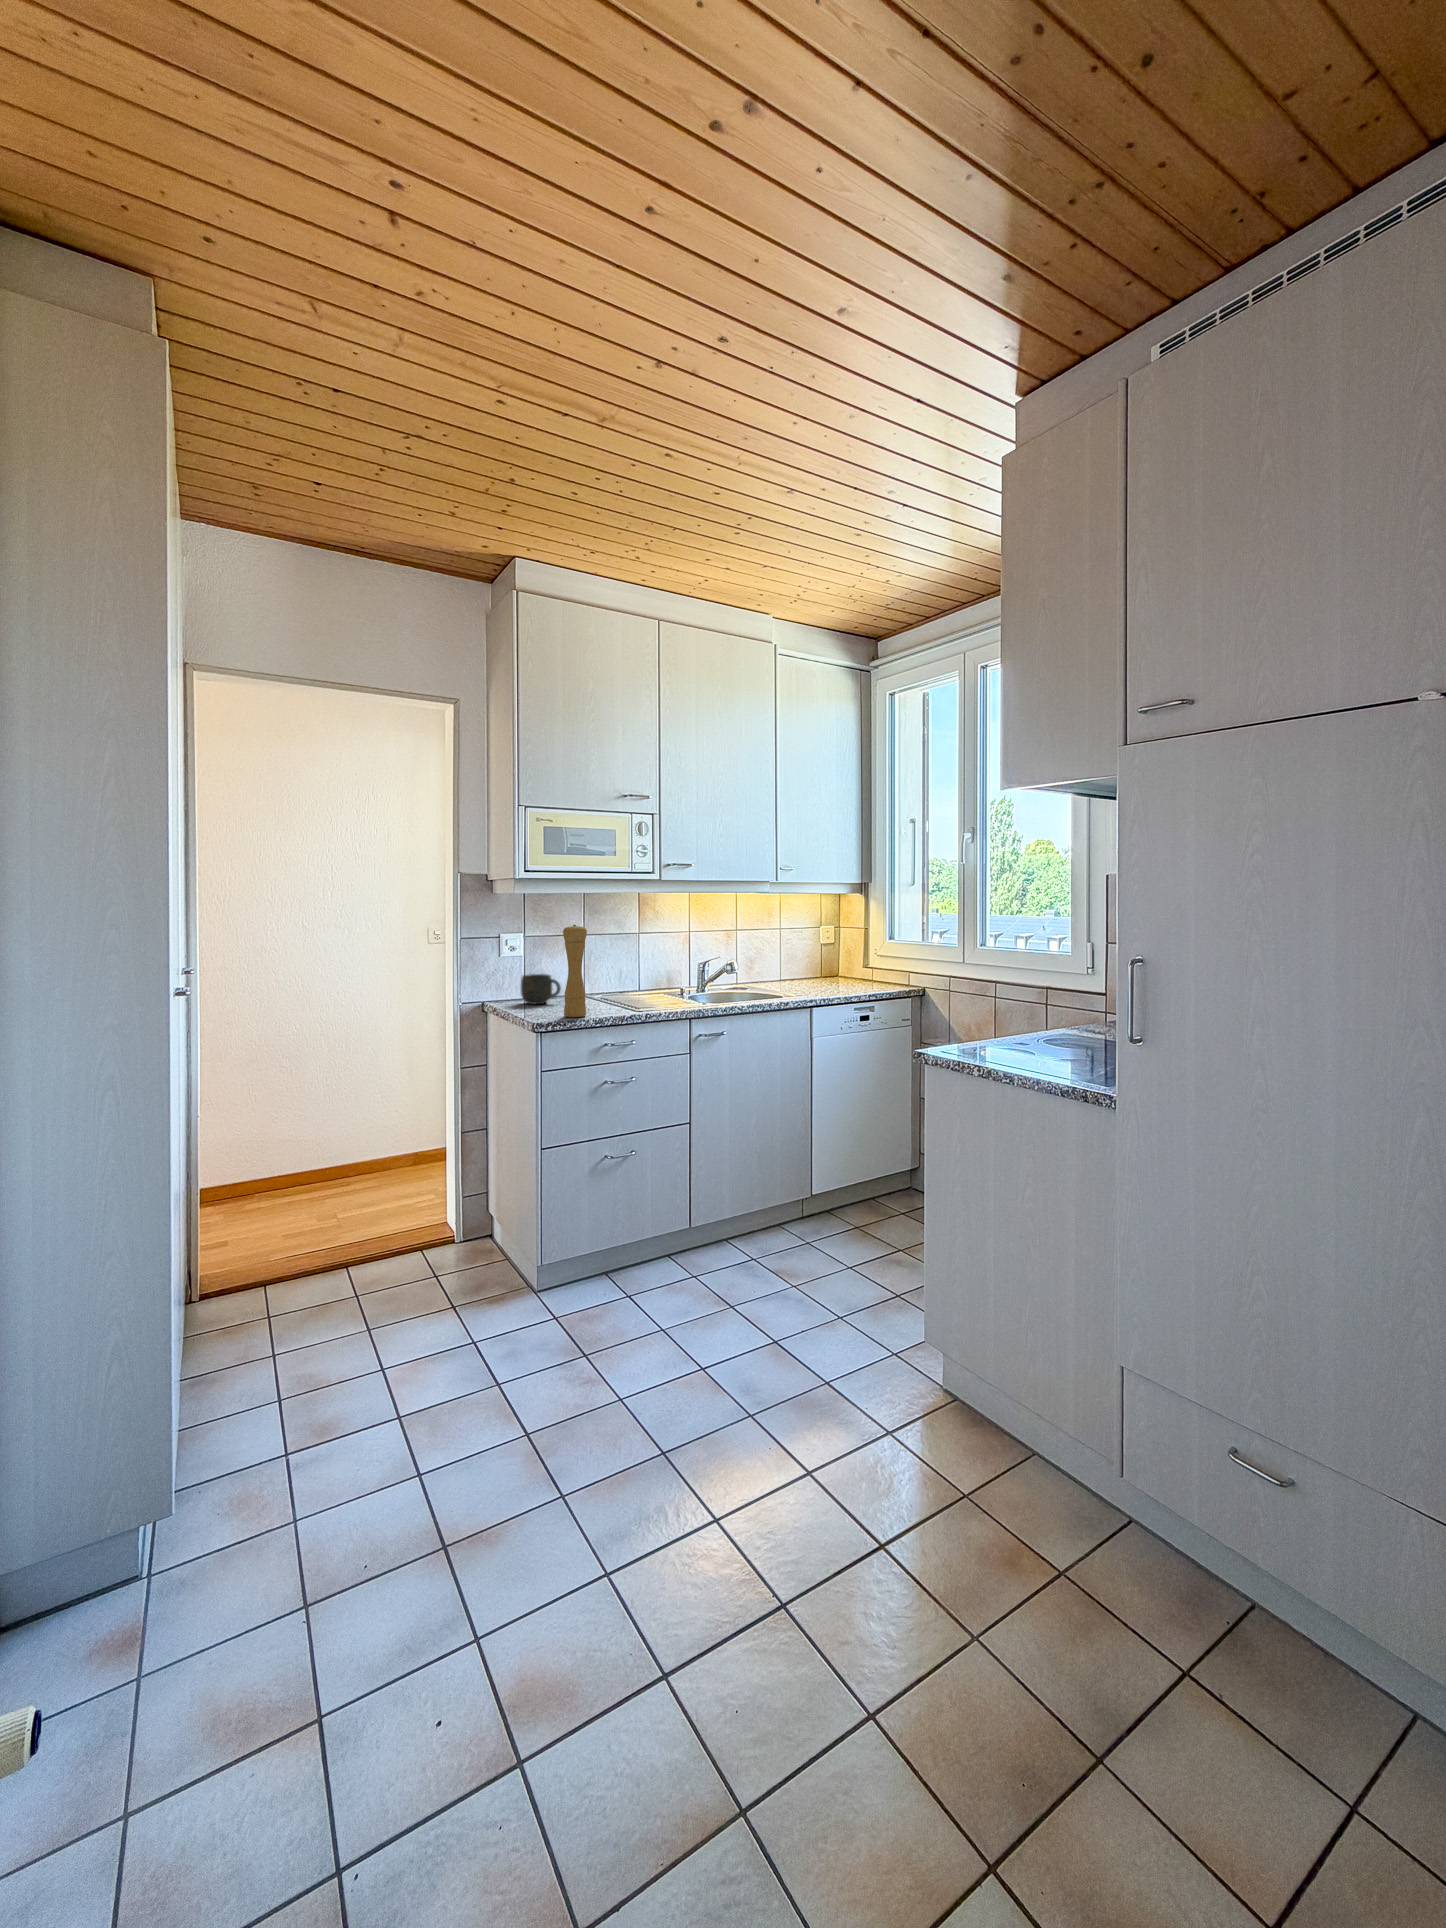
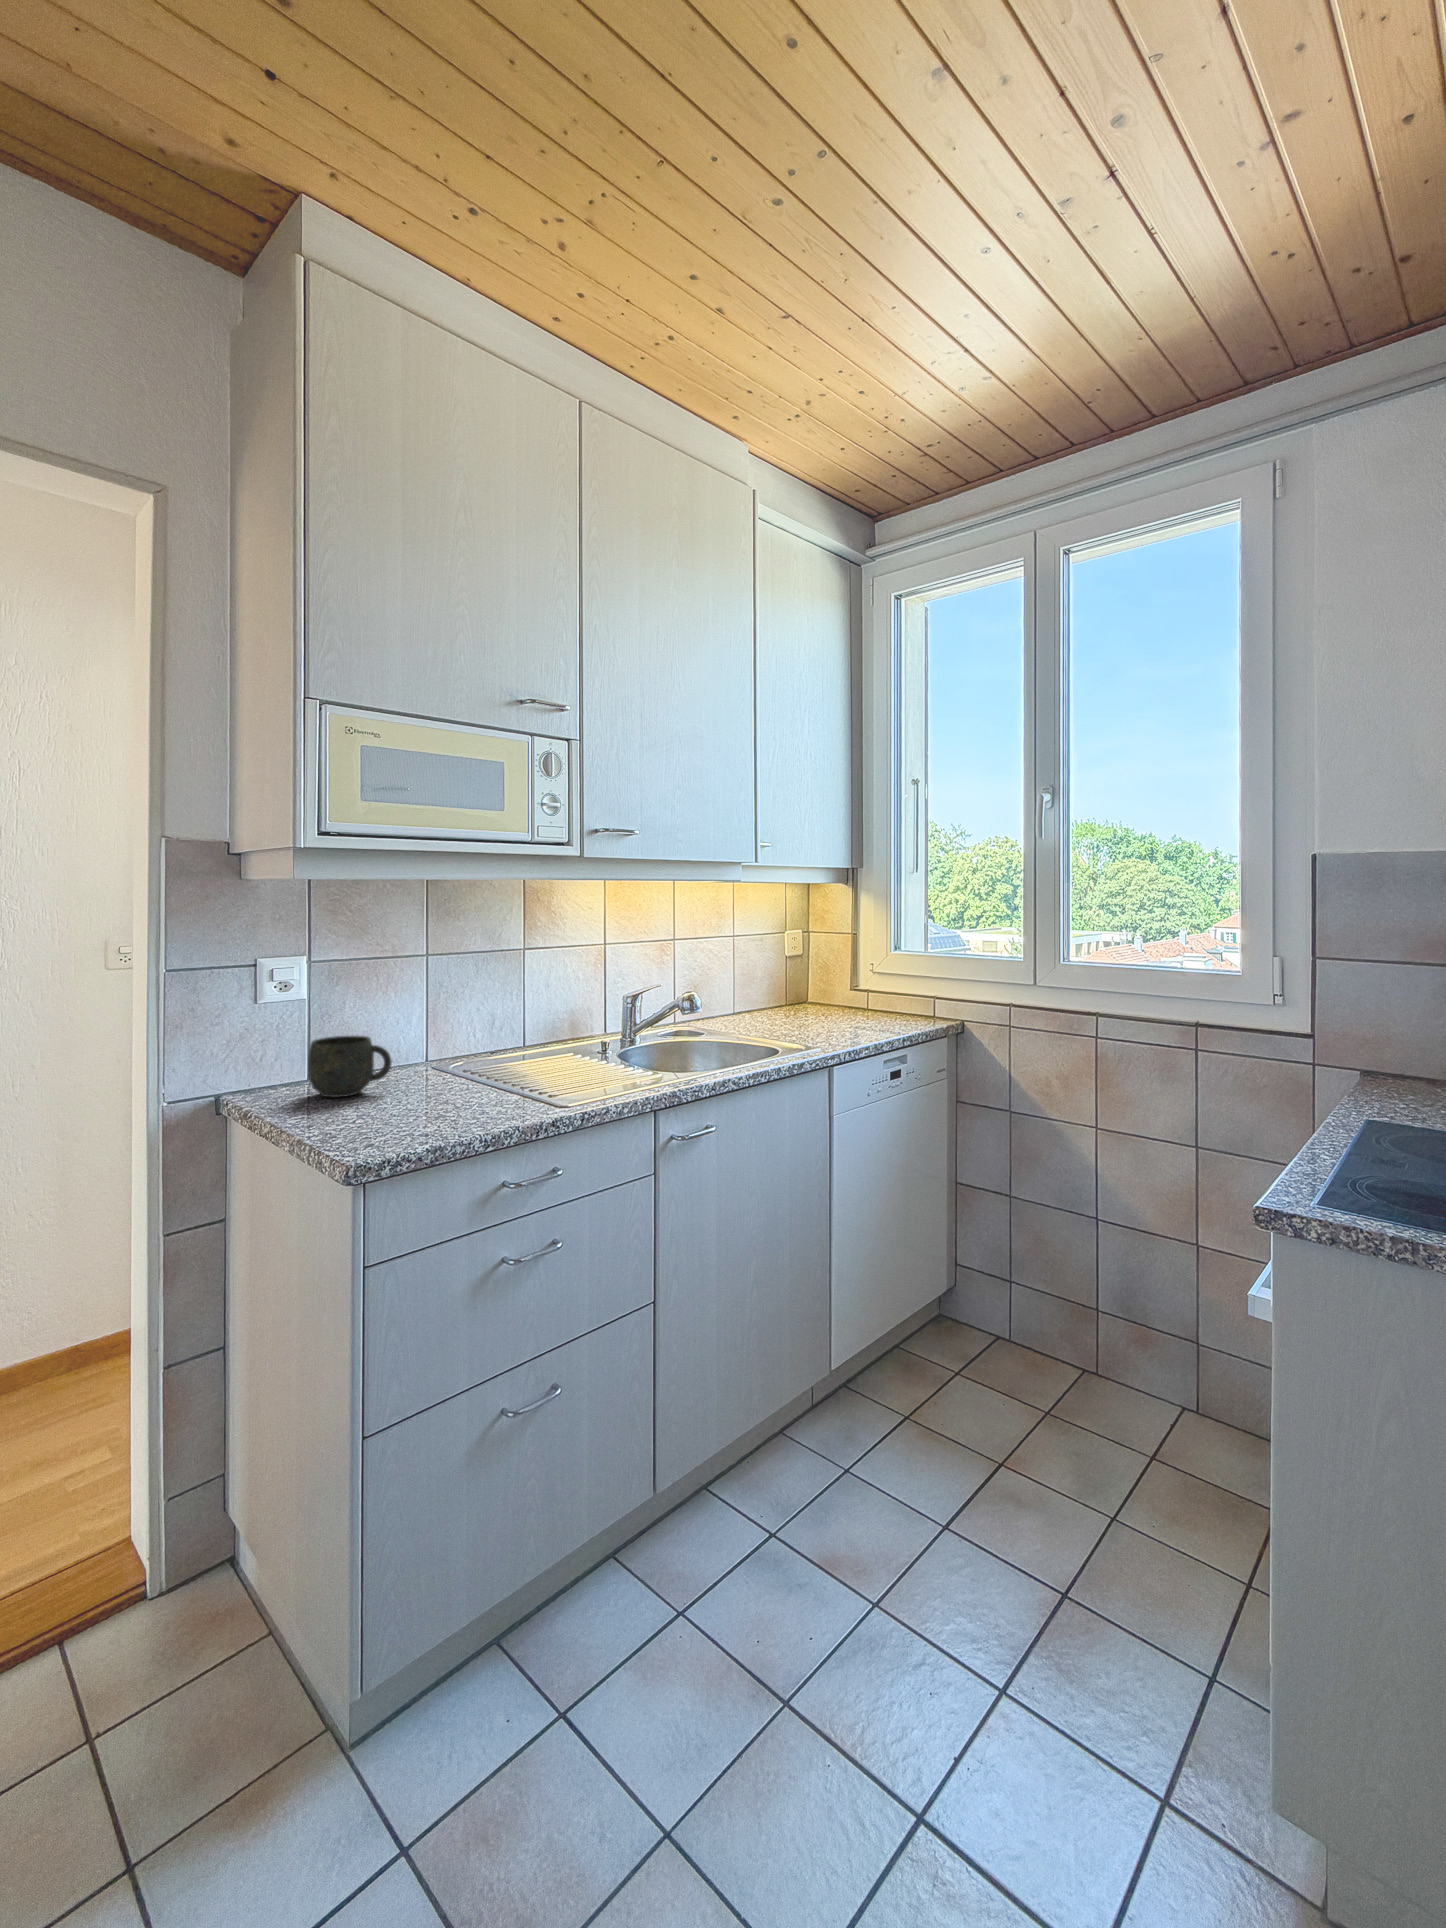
pepper mill: present [563,925,587,1017] -> none [410,941,462,1134]

